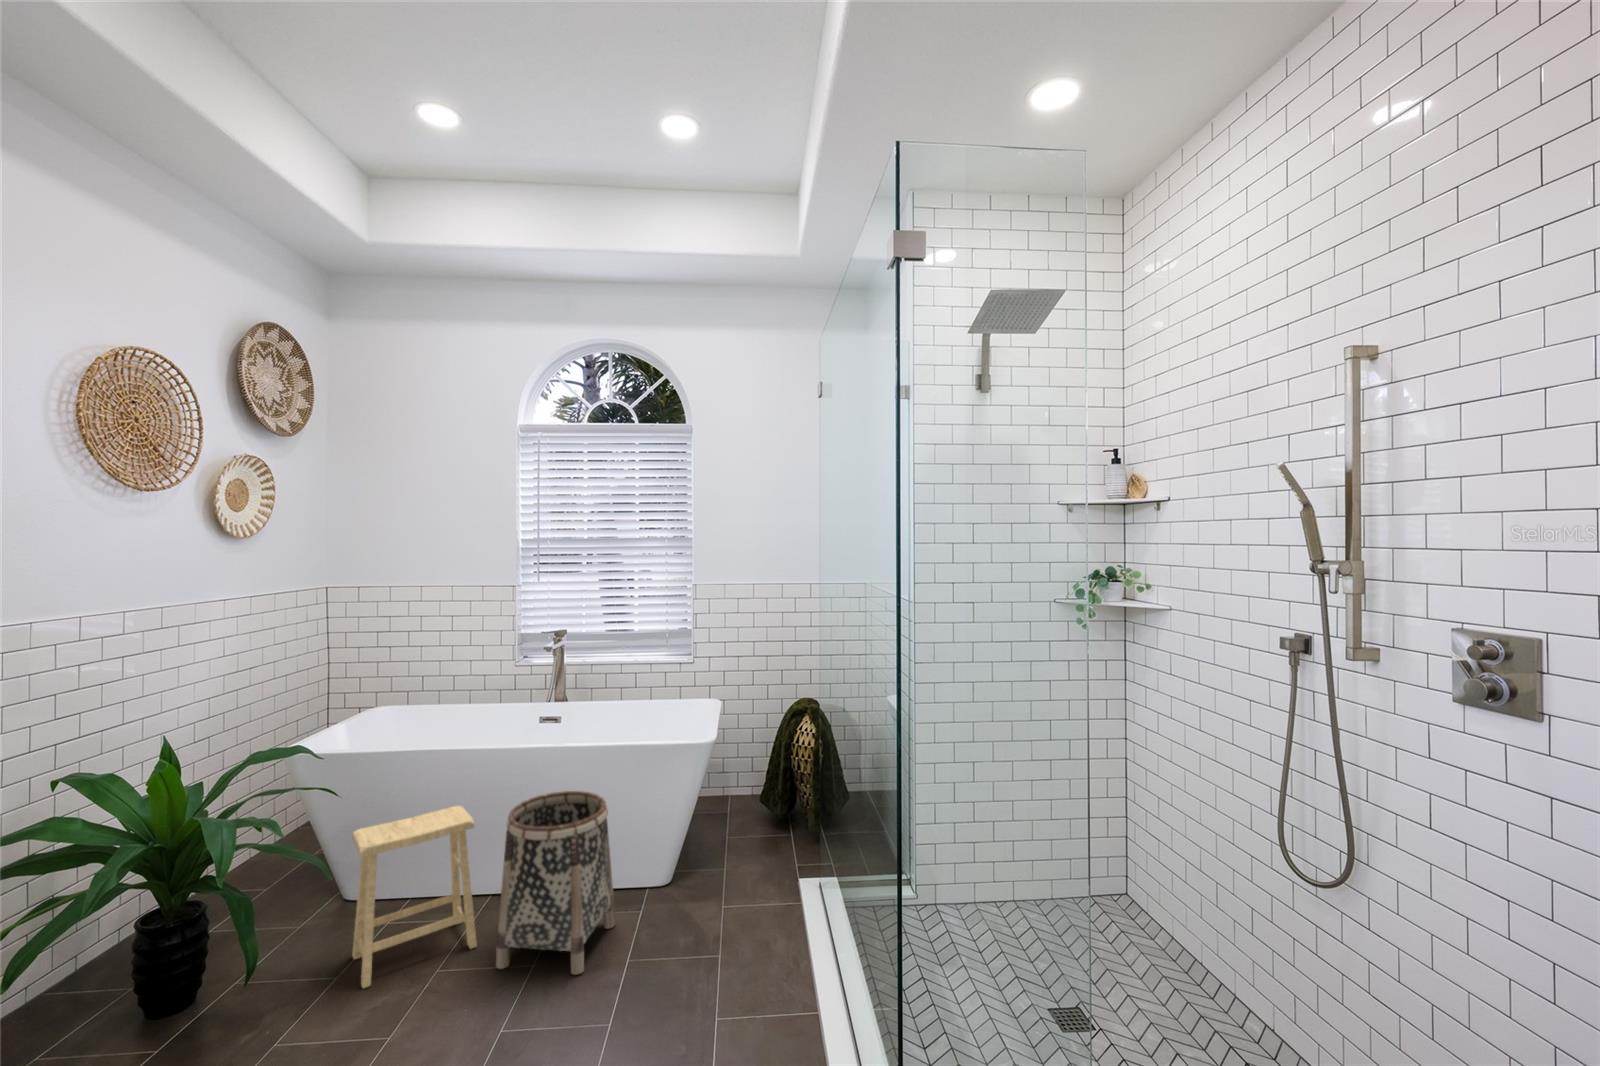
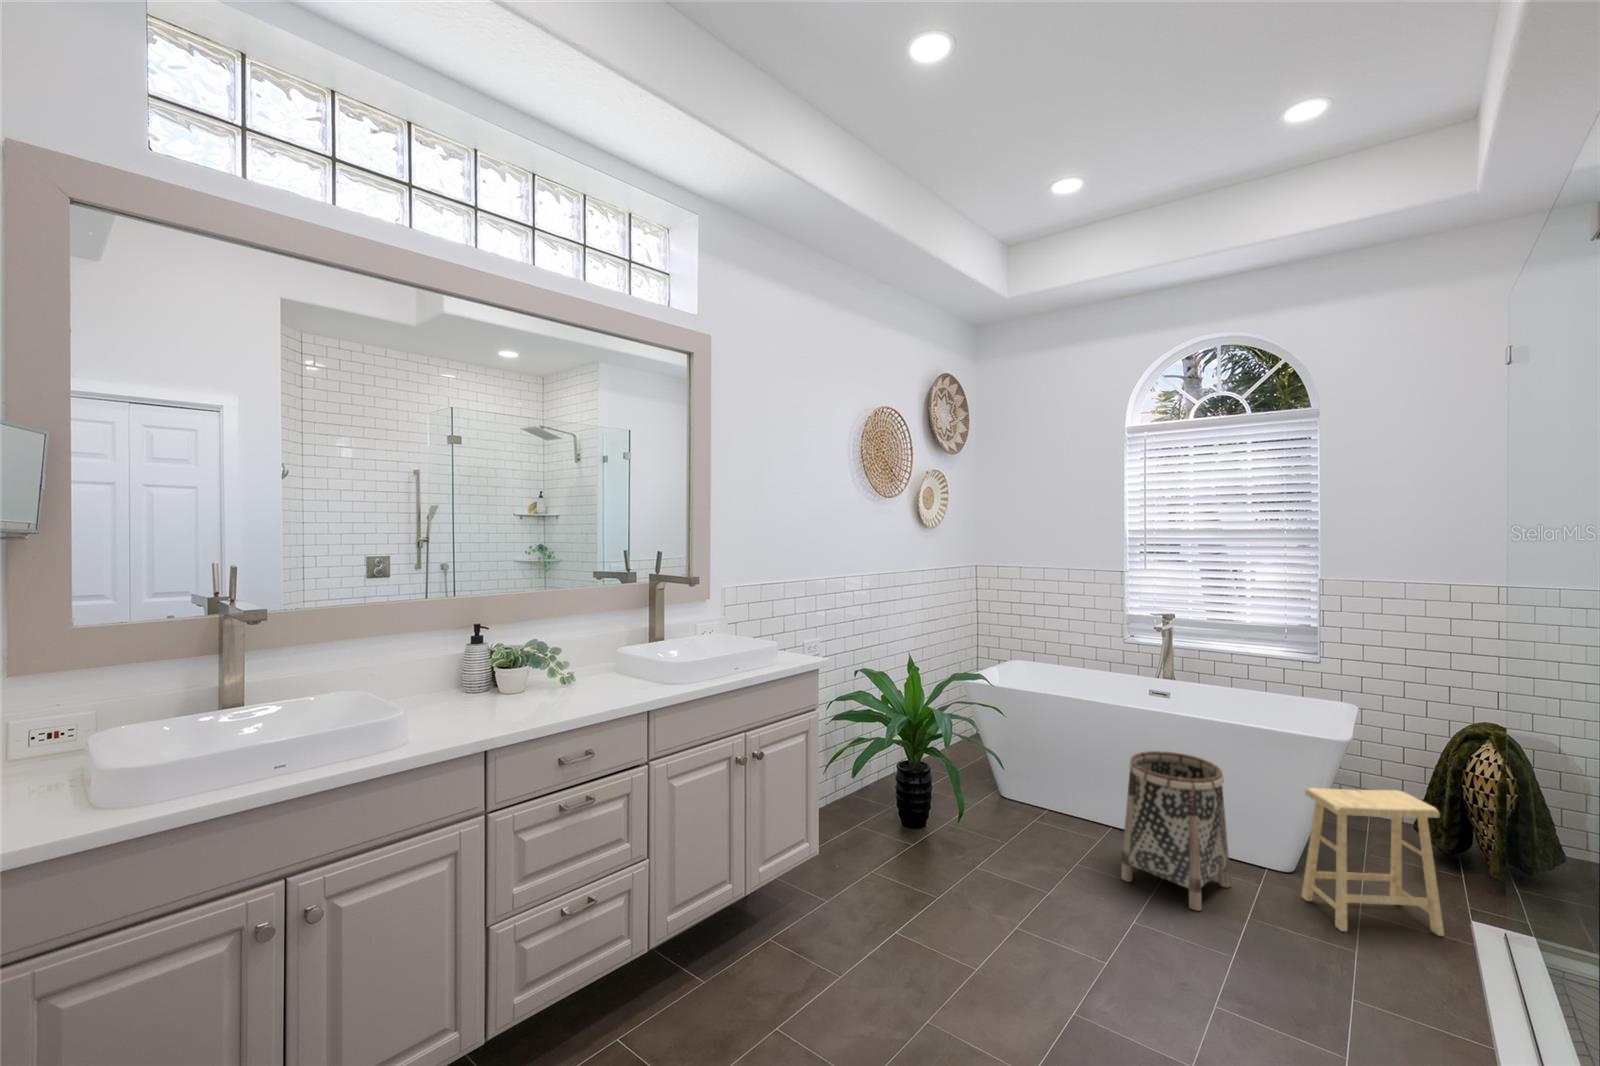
footstool: present [352,806,477,988] -> present [1302,788,1444,936]

